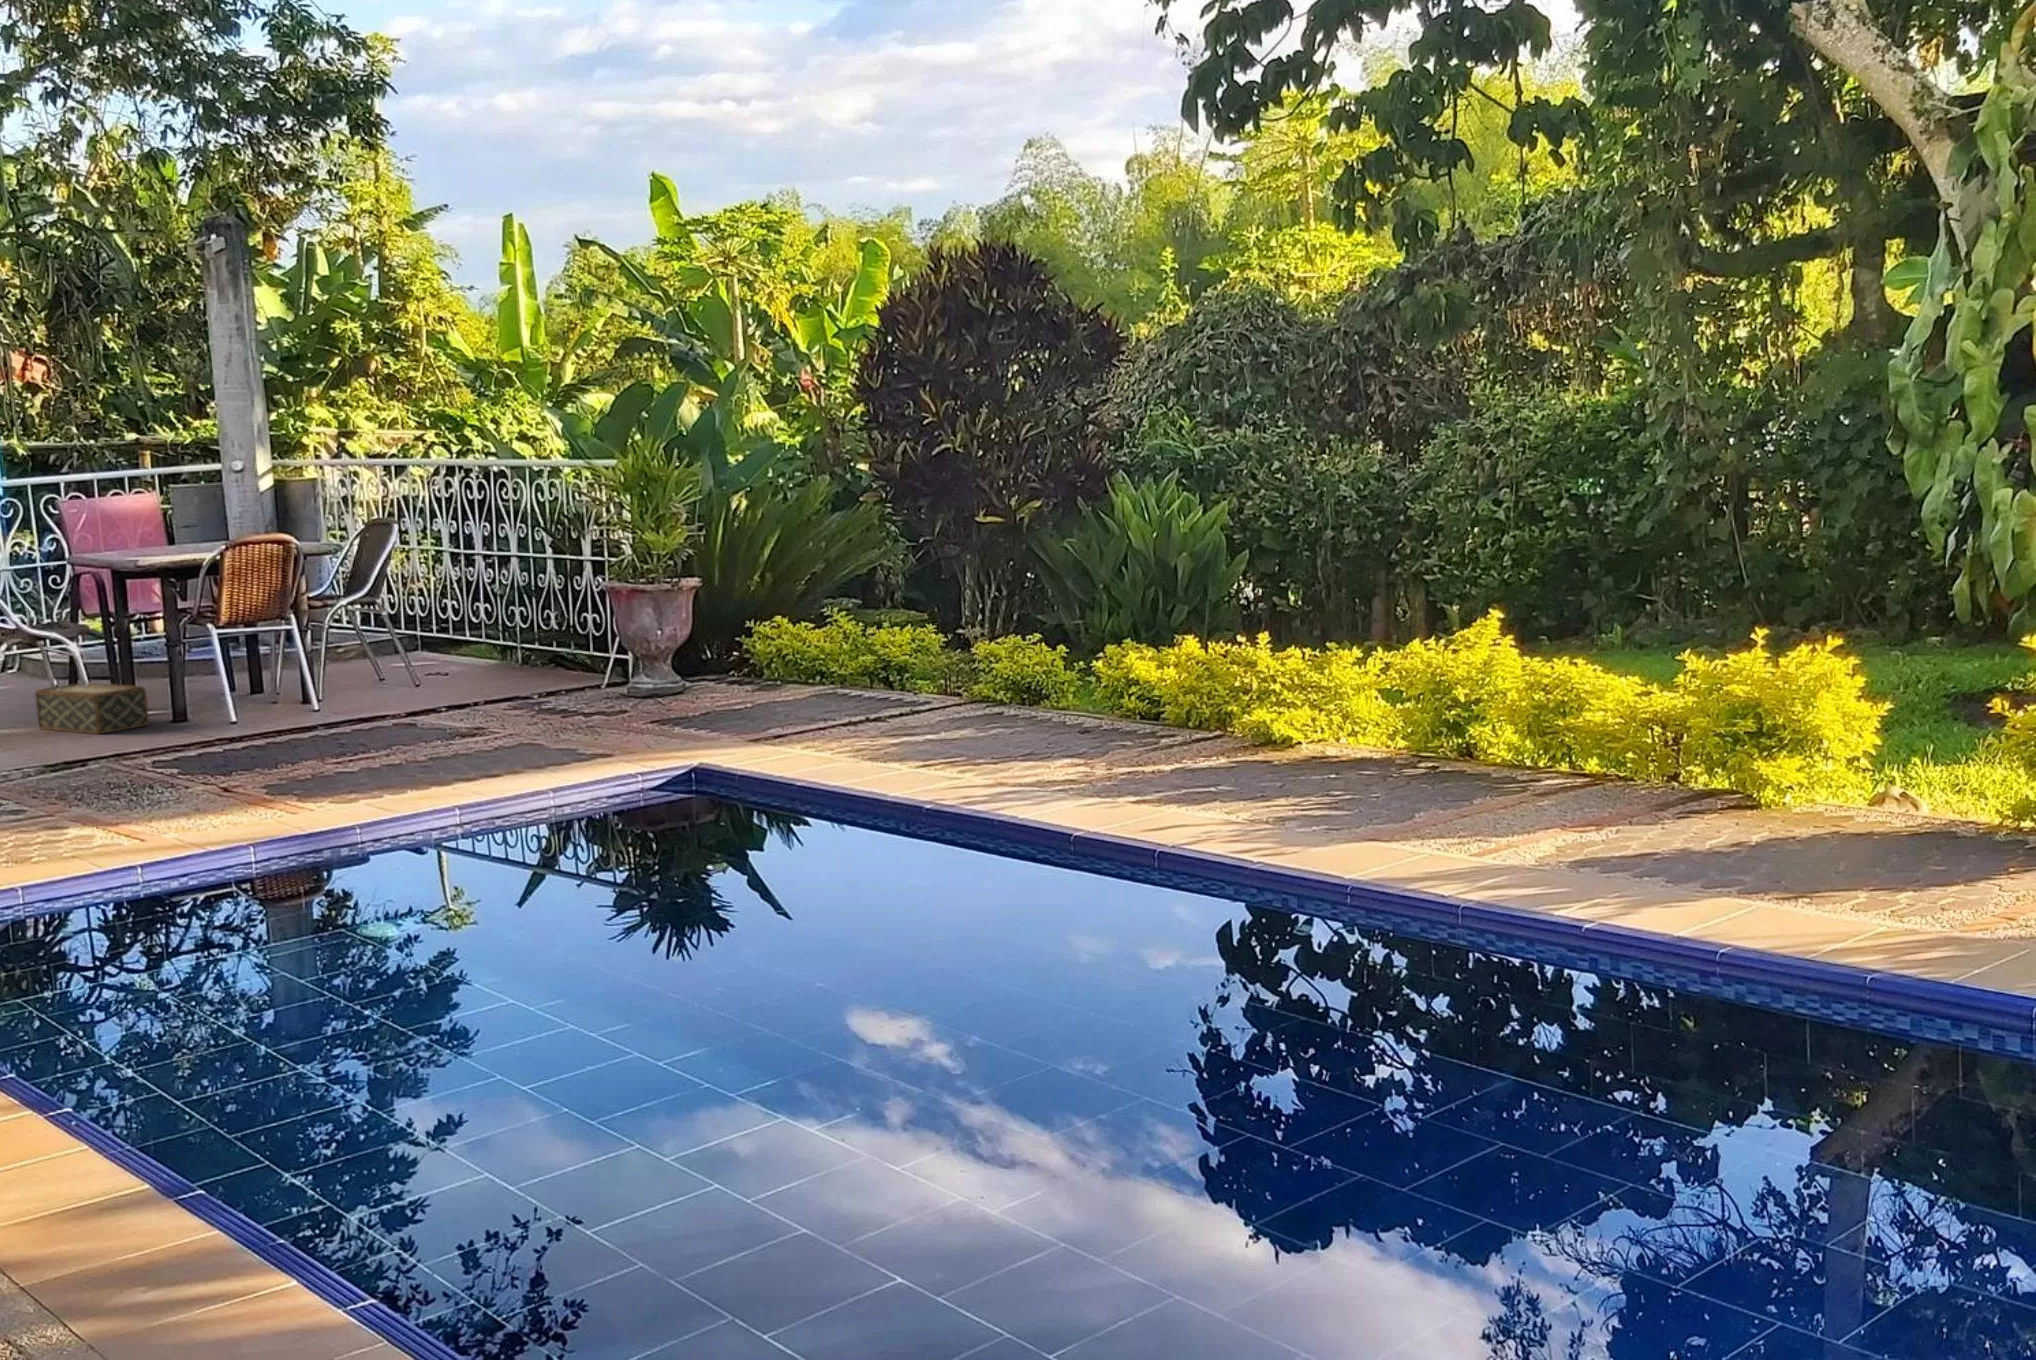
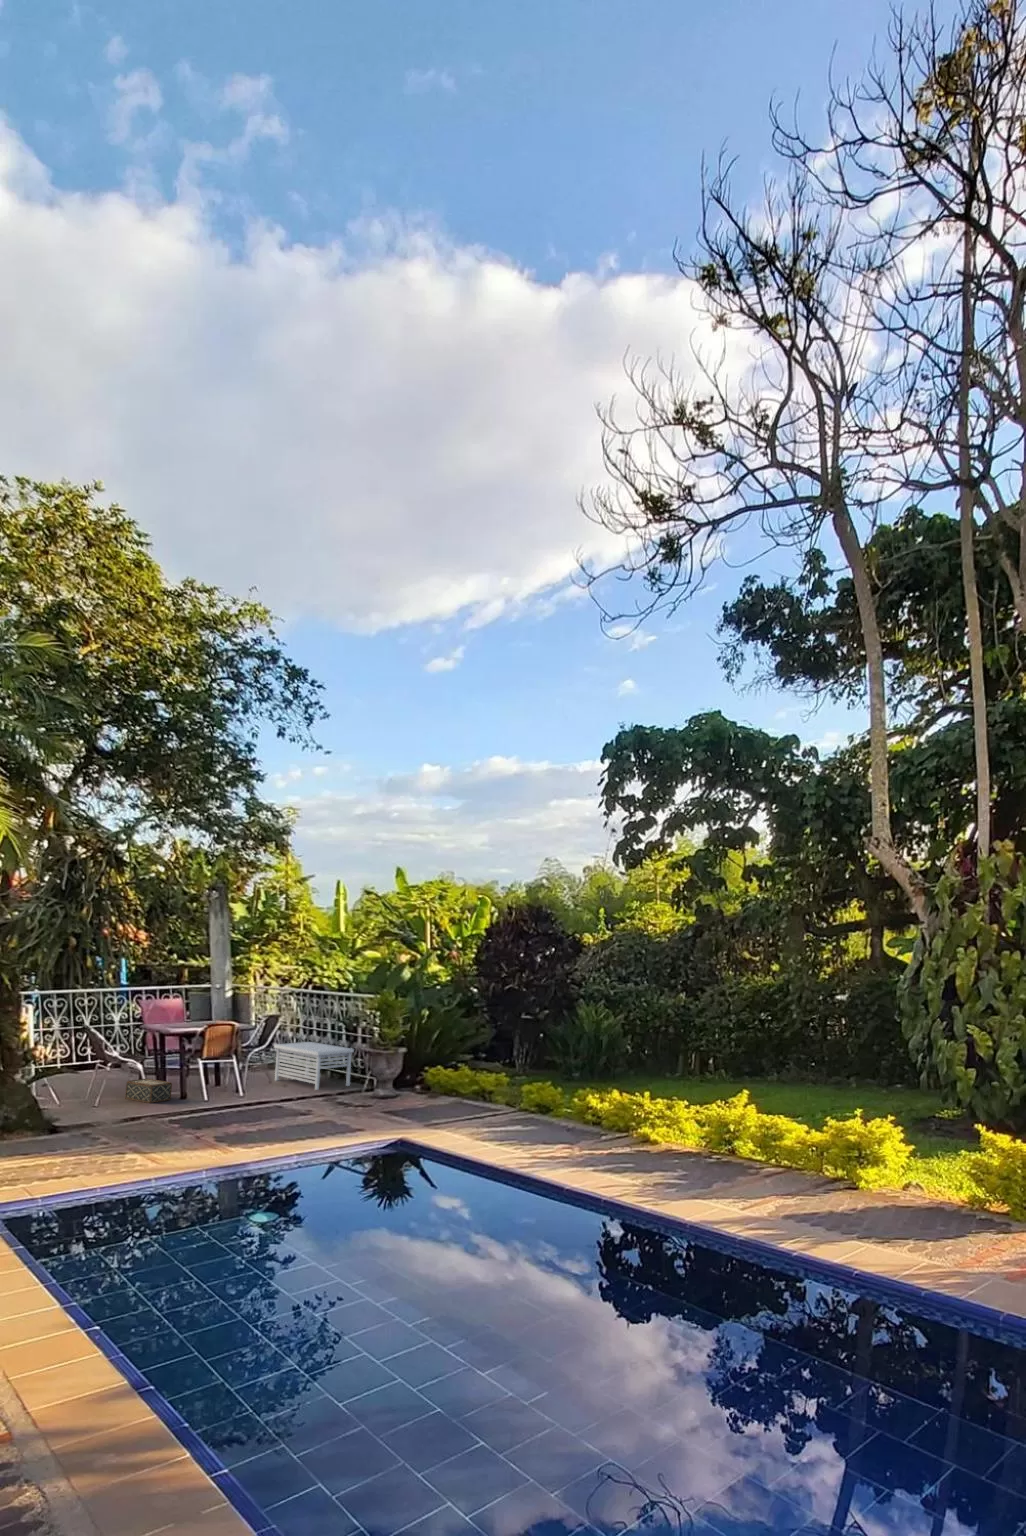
storage bench: none [387,586,579,689] -> present [274,1042,354,1090]

